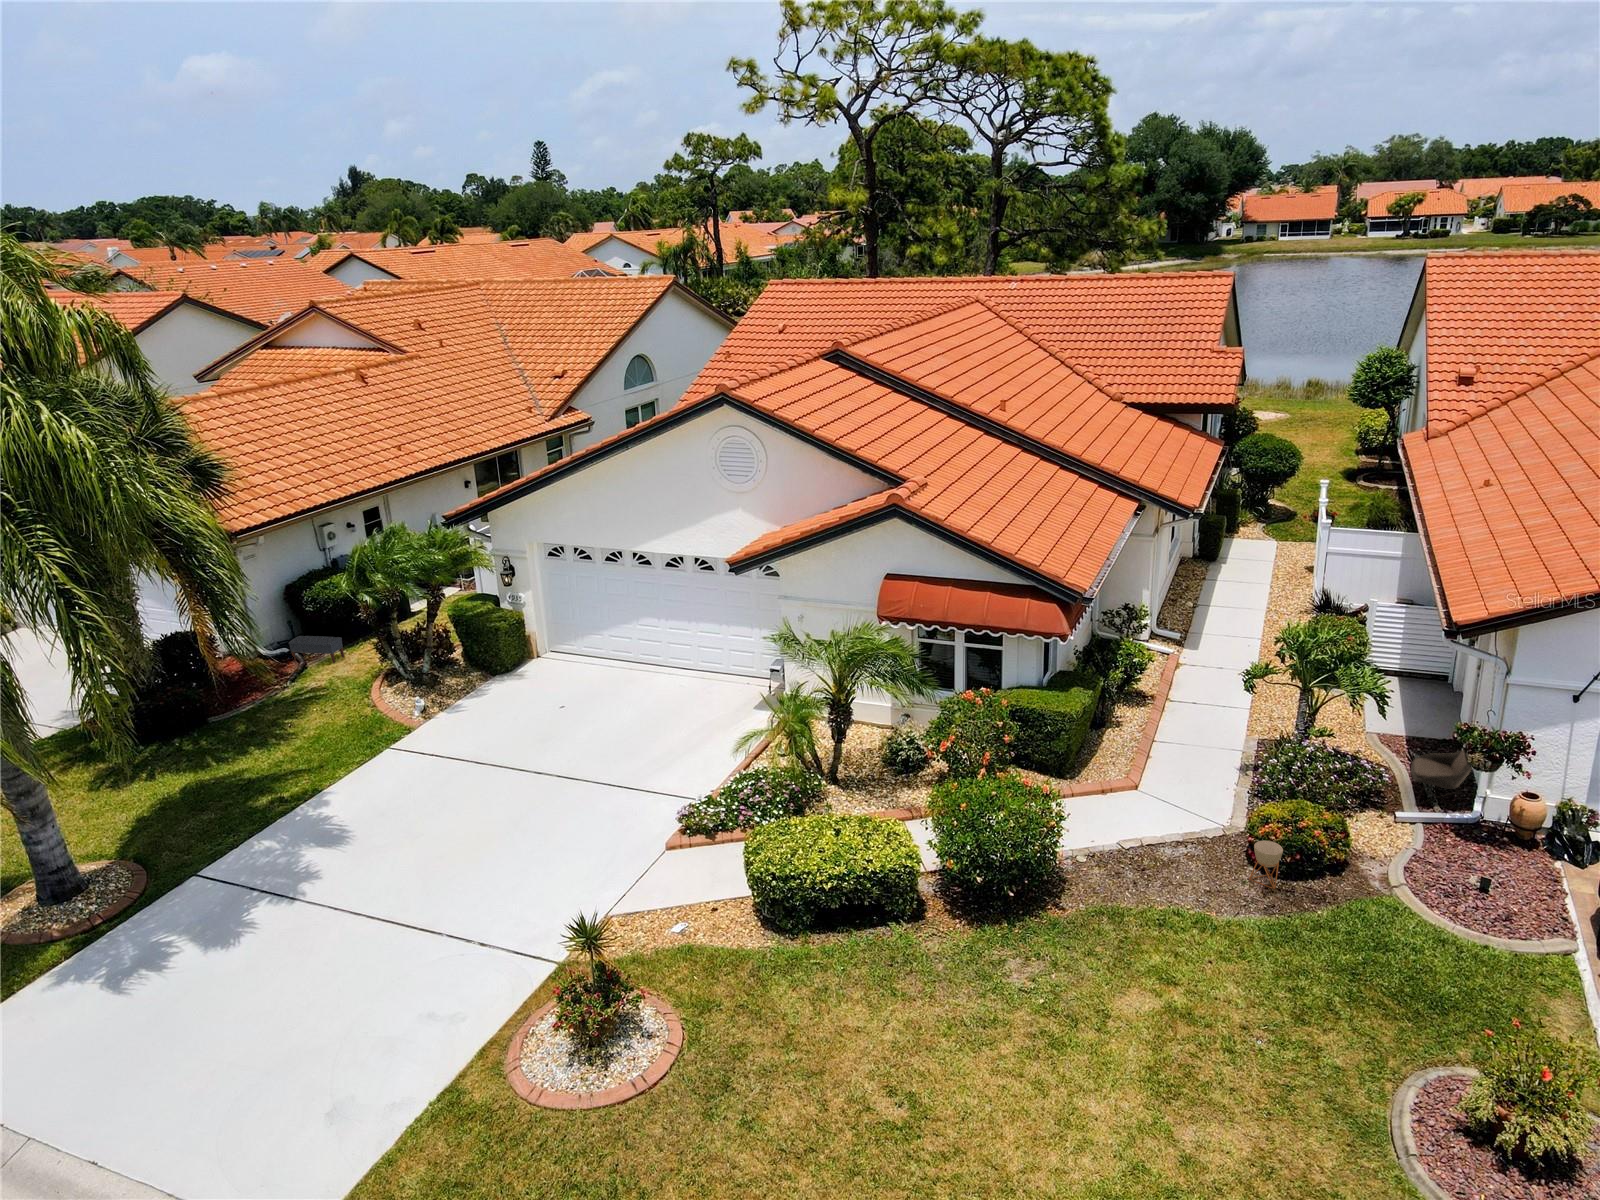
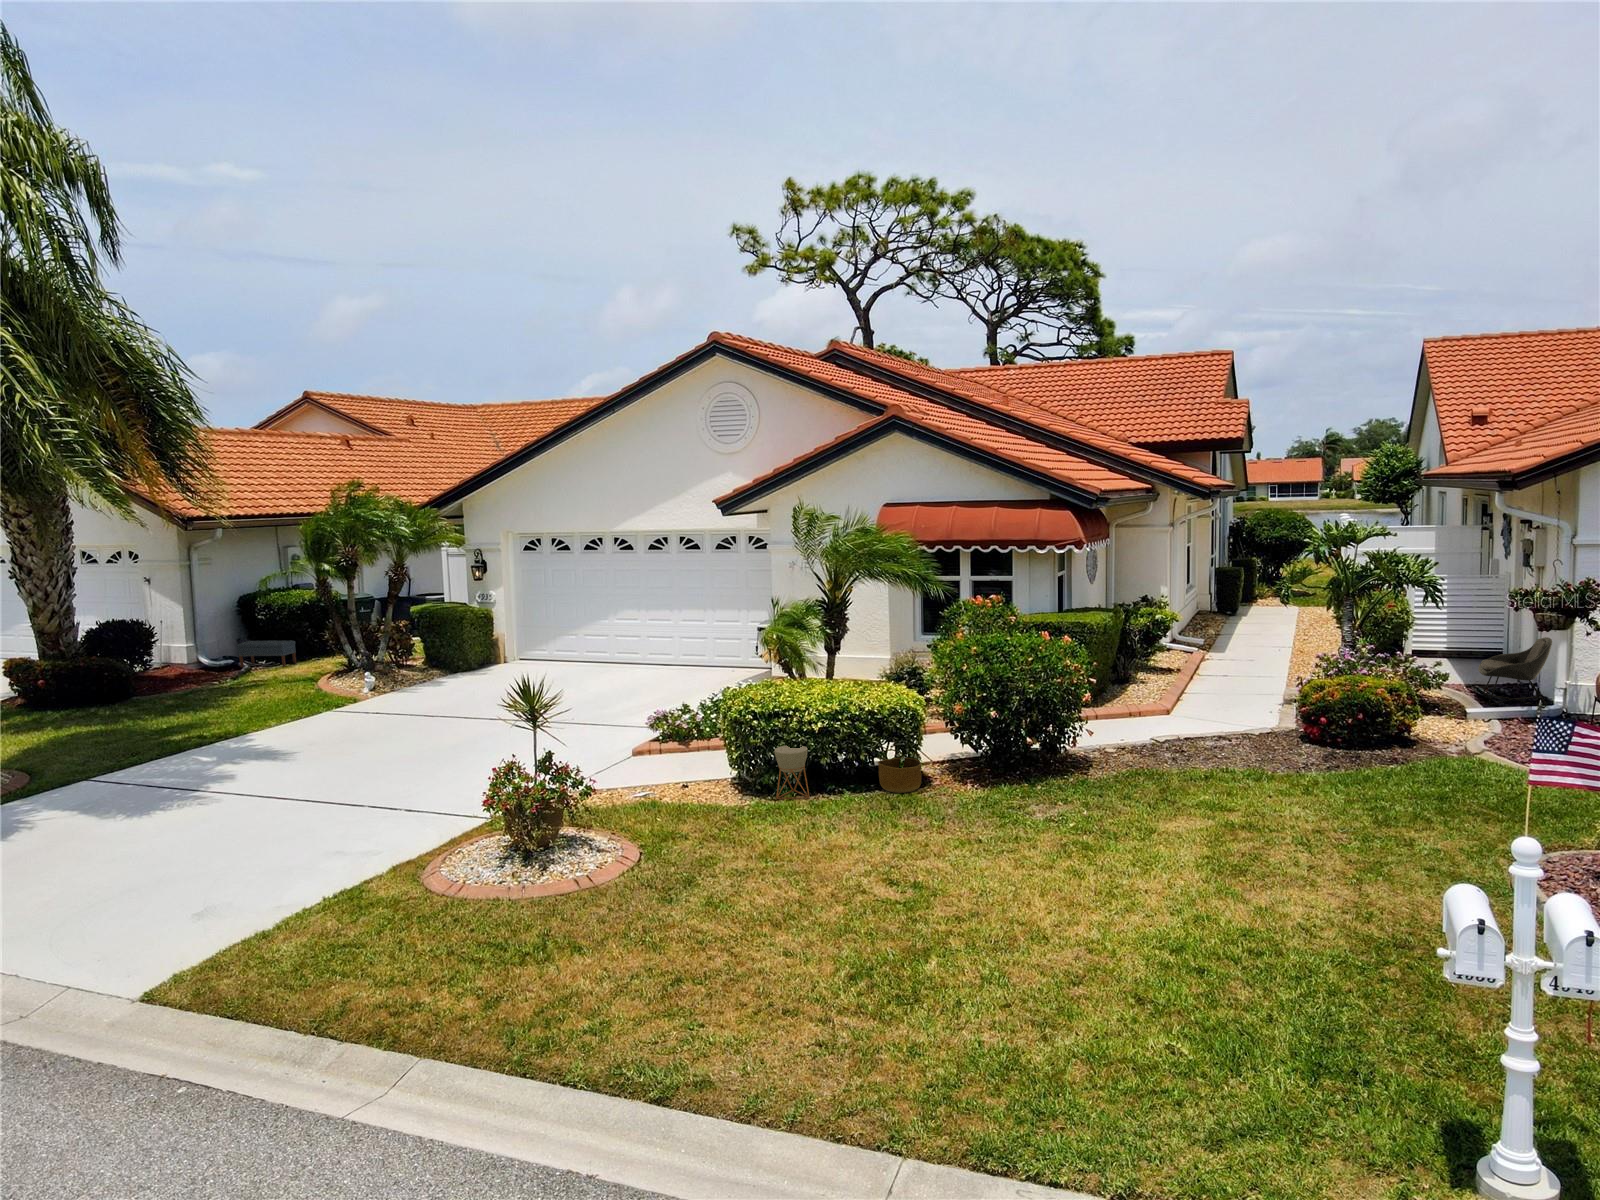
planter: present [1249,841,1283,889] -> present [774,746,809,799]
basket: none [878,903,915,942] -> present [878,757,921,793]

